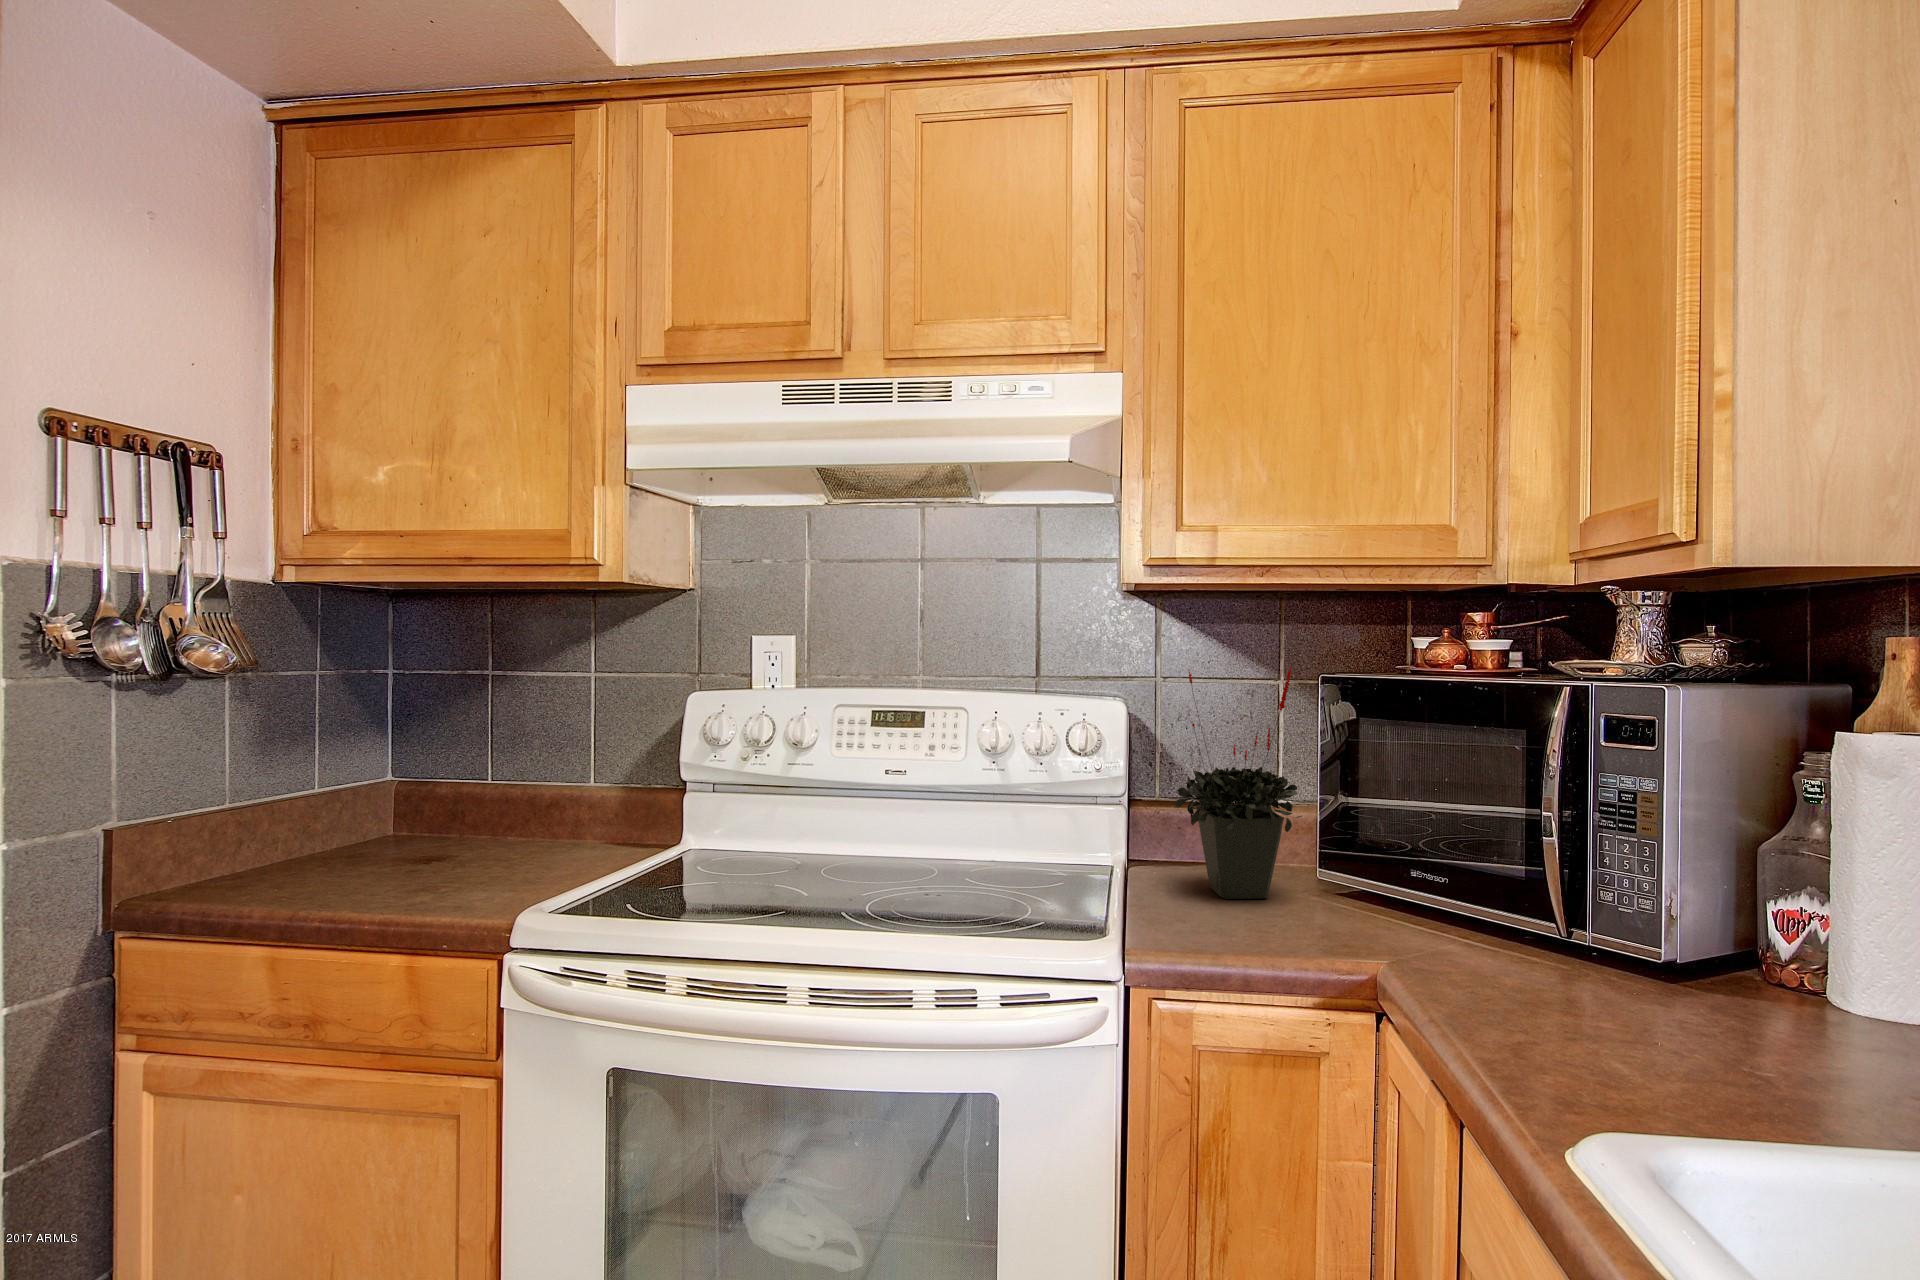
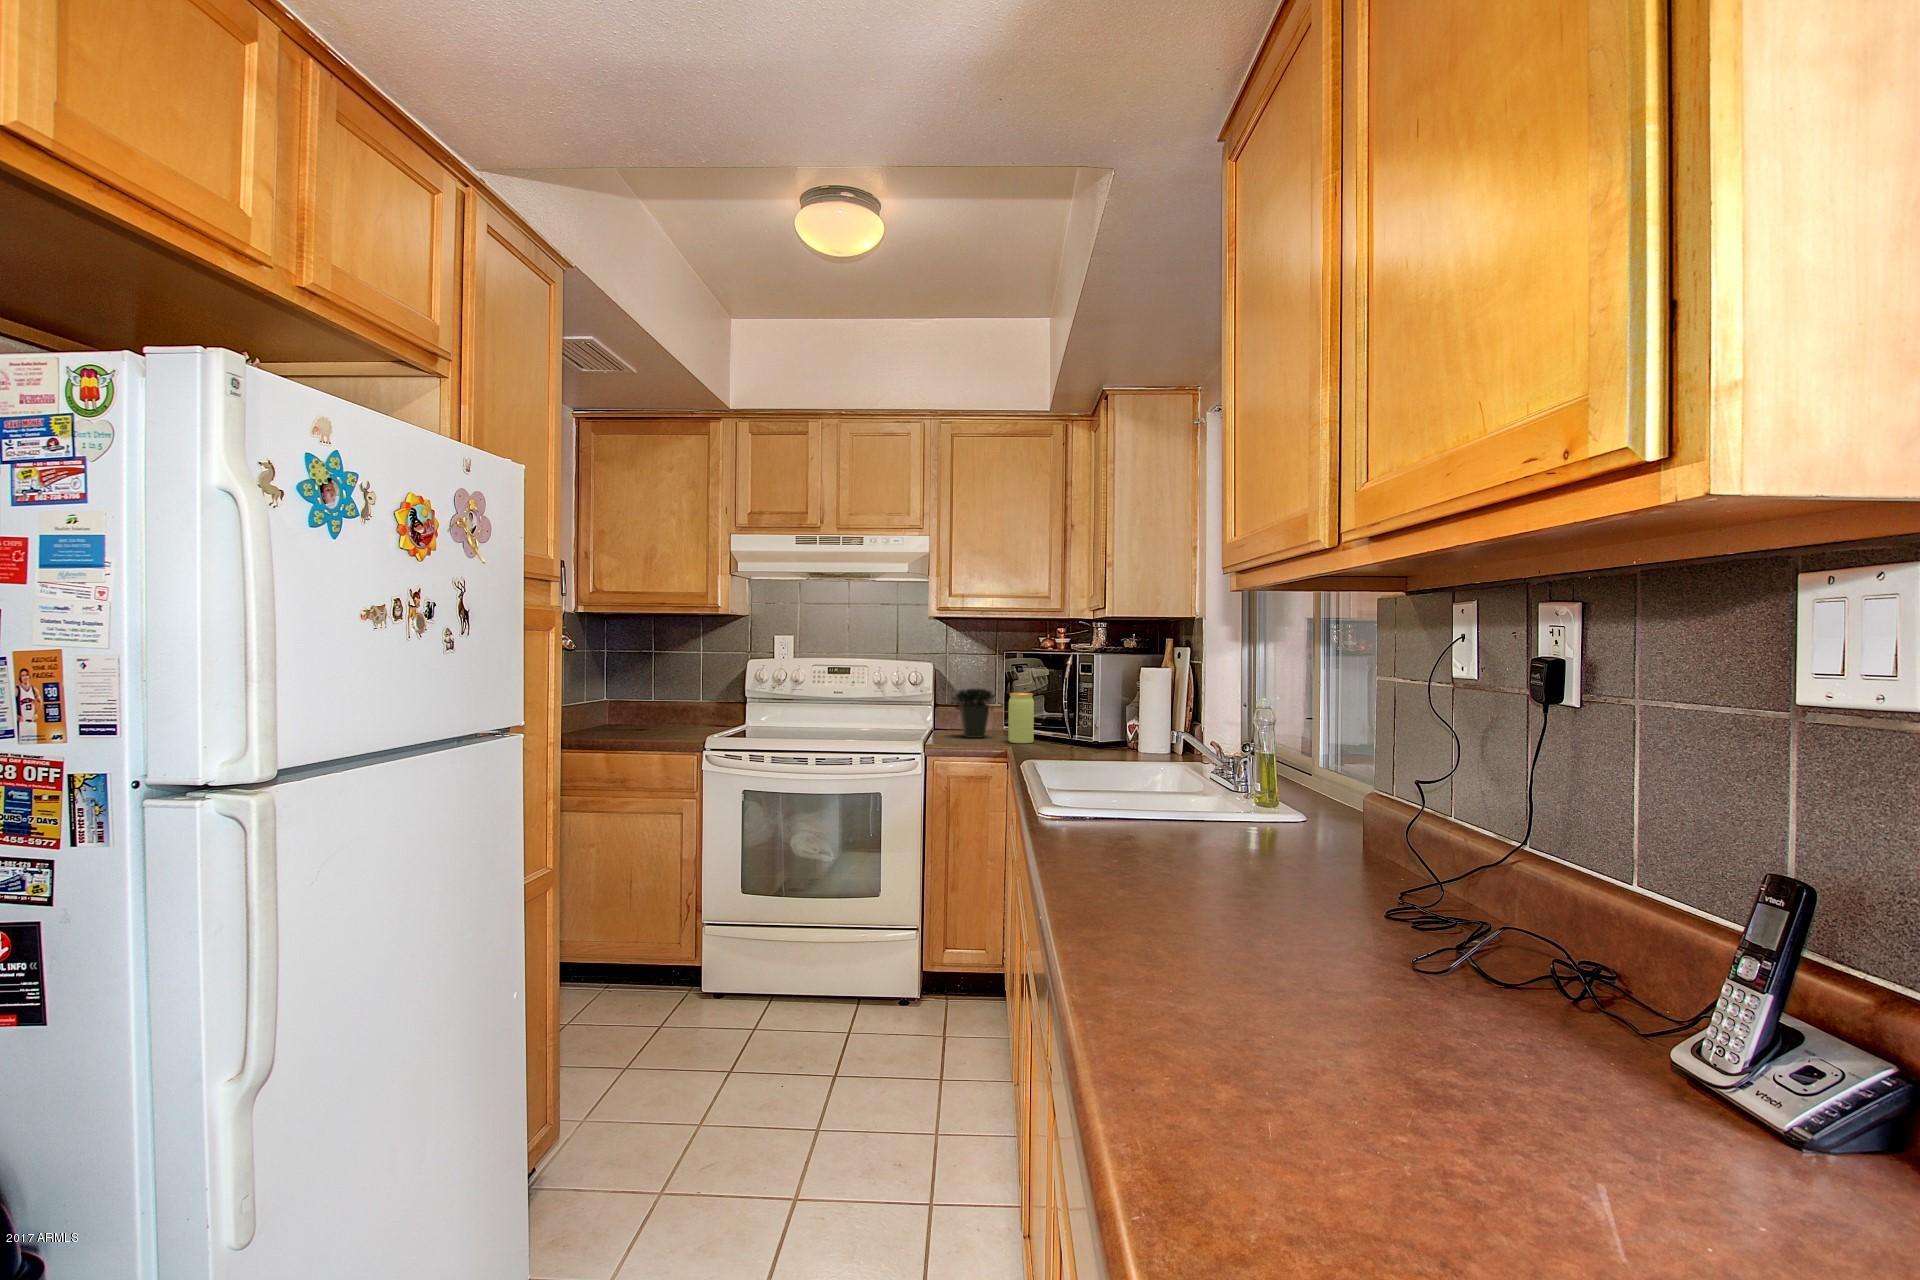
jar: none [1351,791,1429,941] -> present [1008,693,1034,743]

